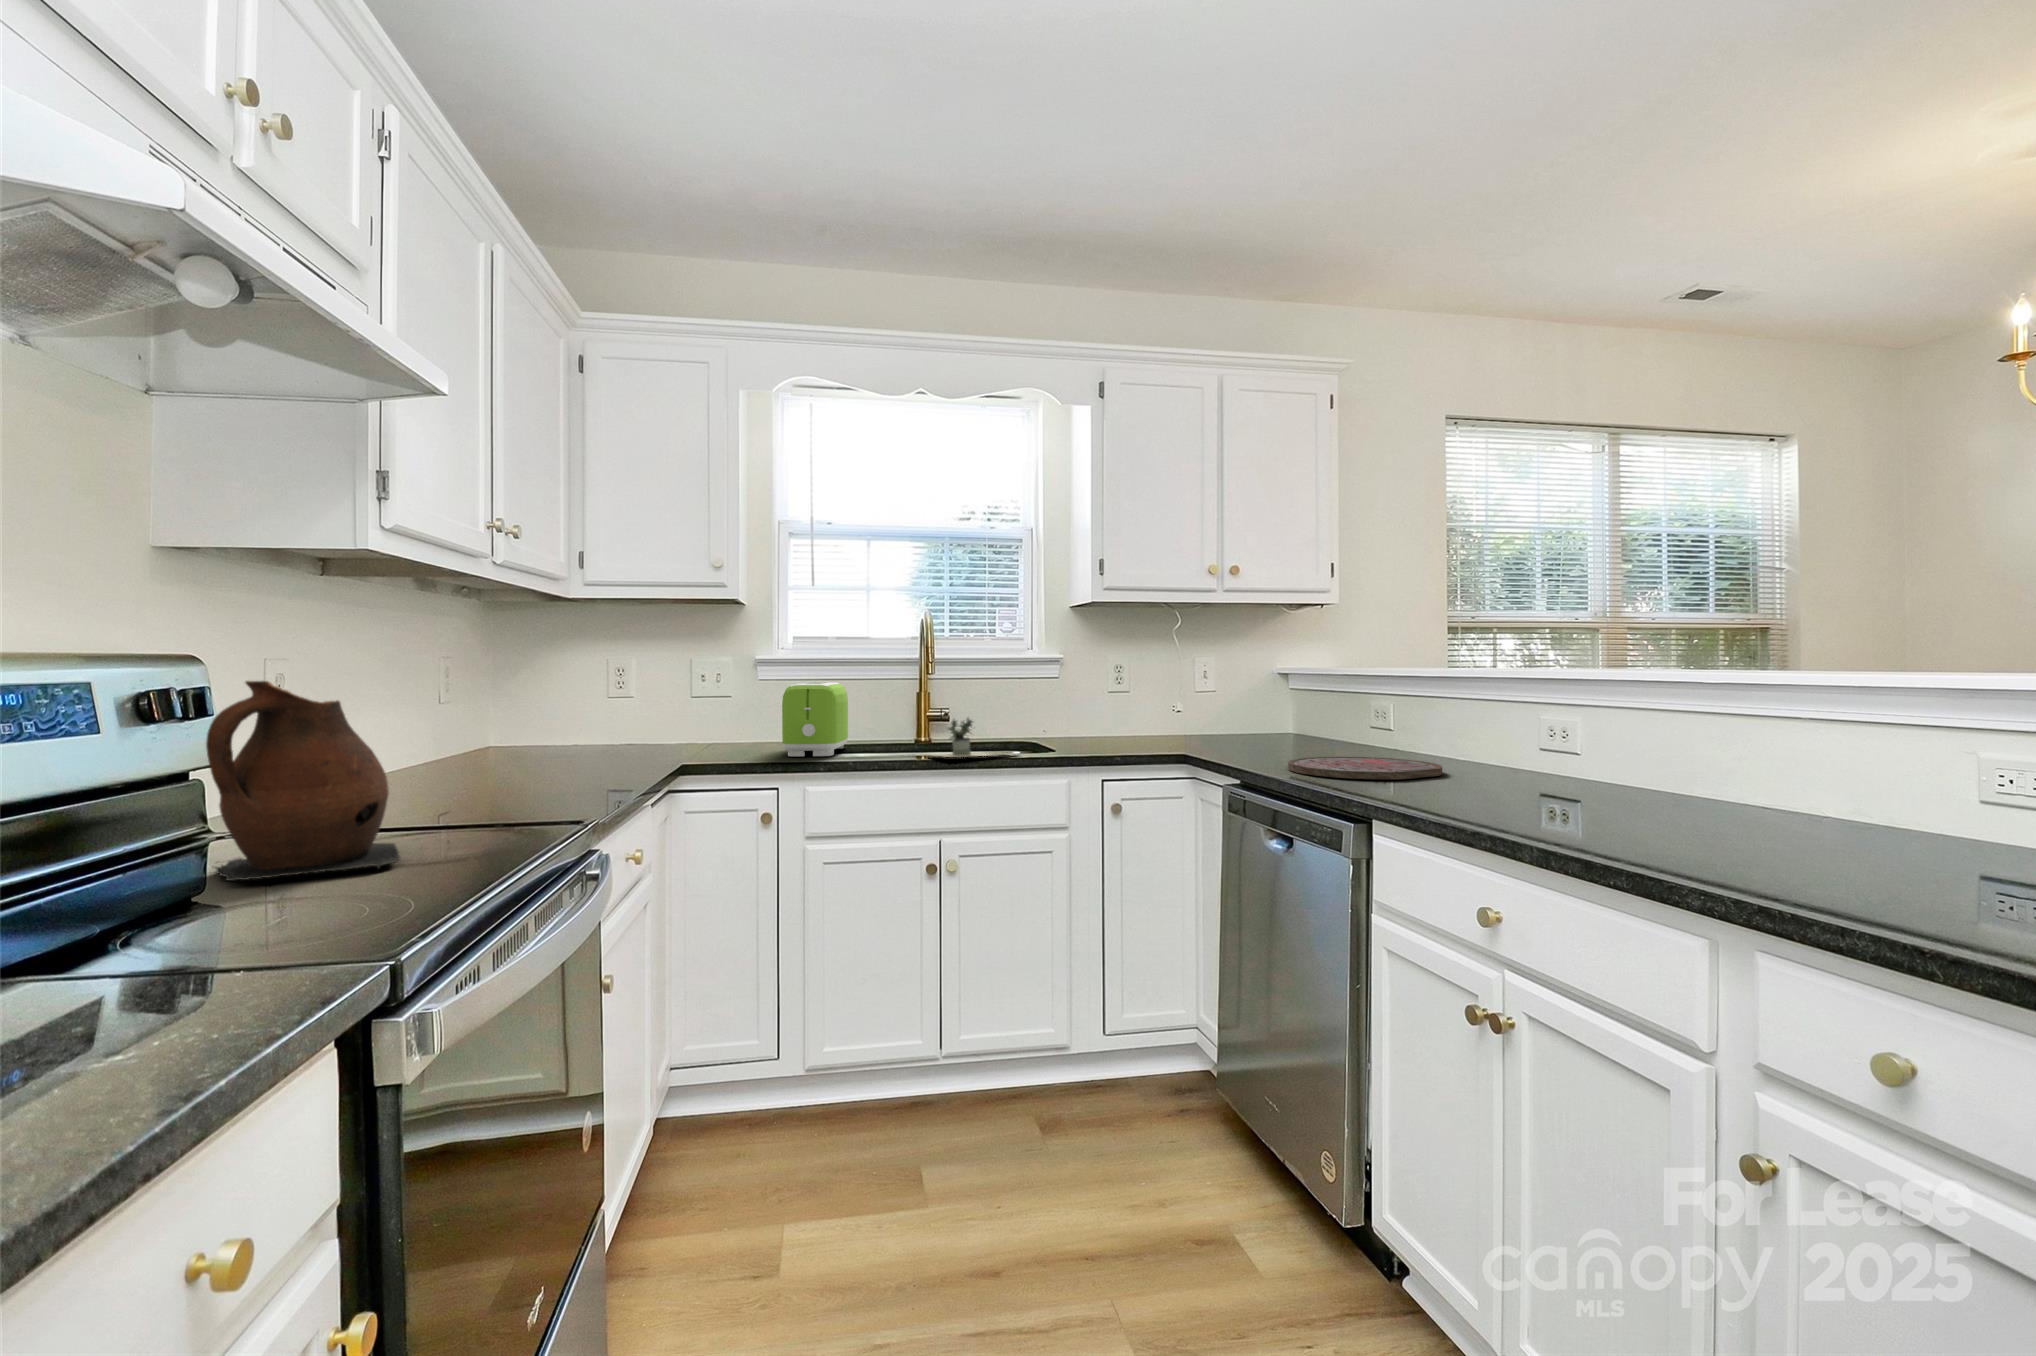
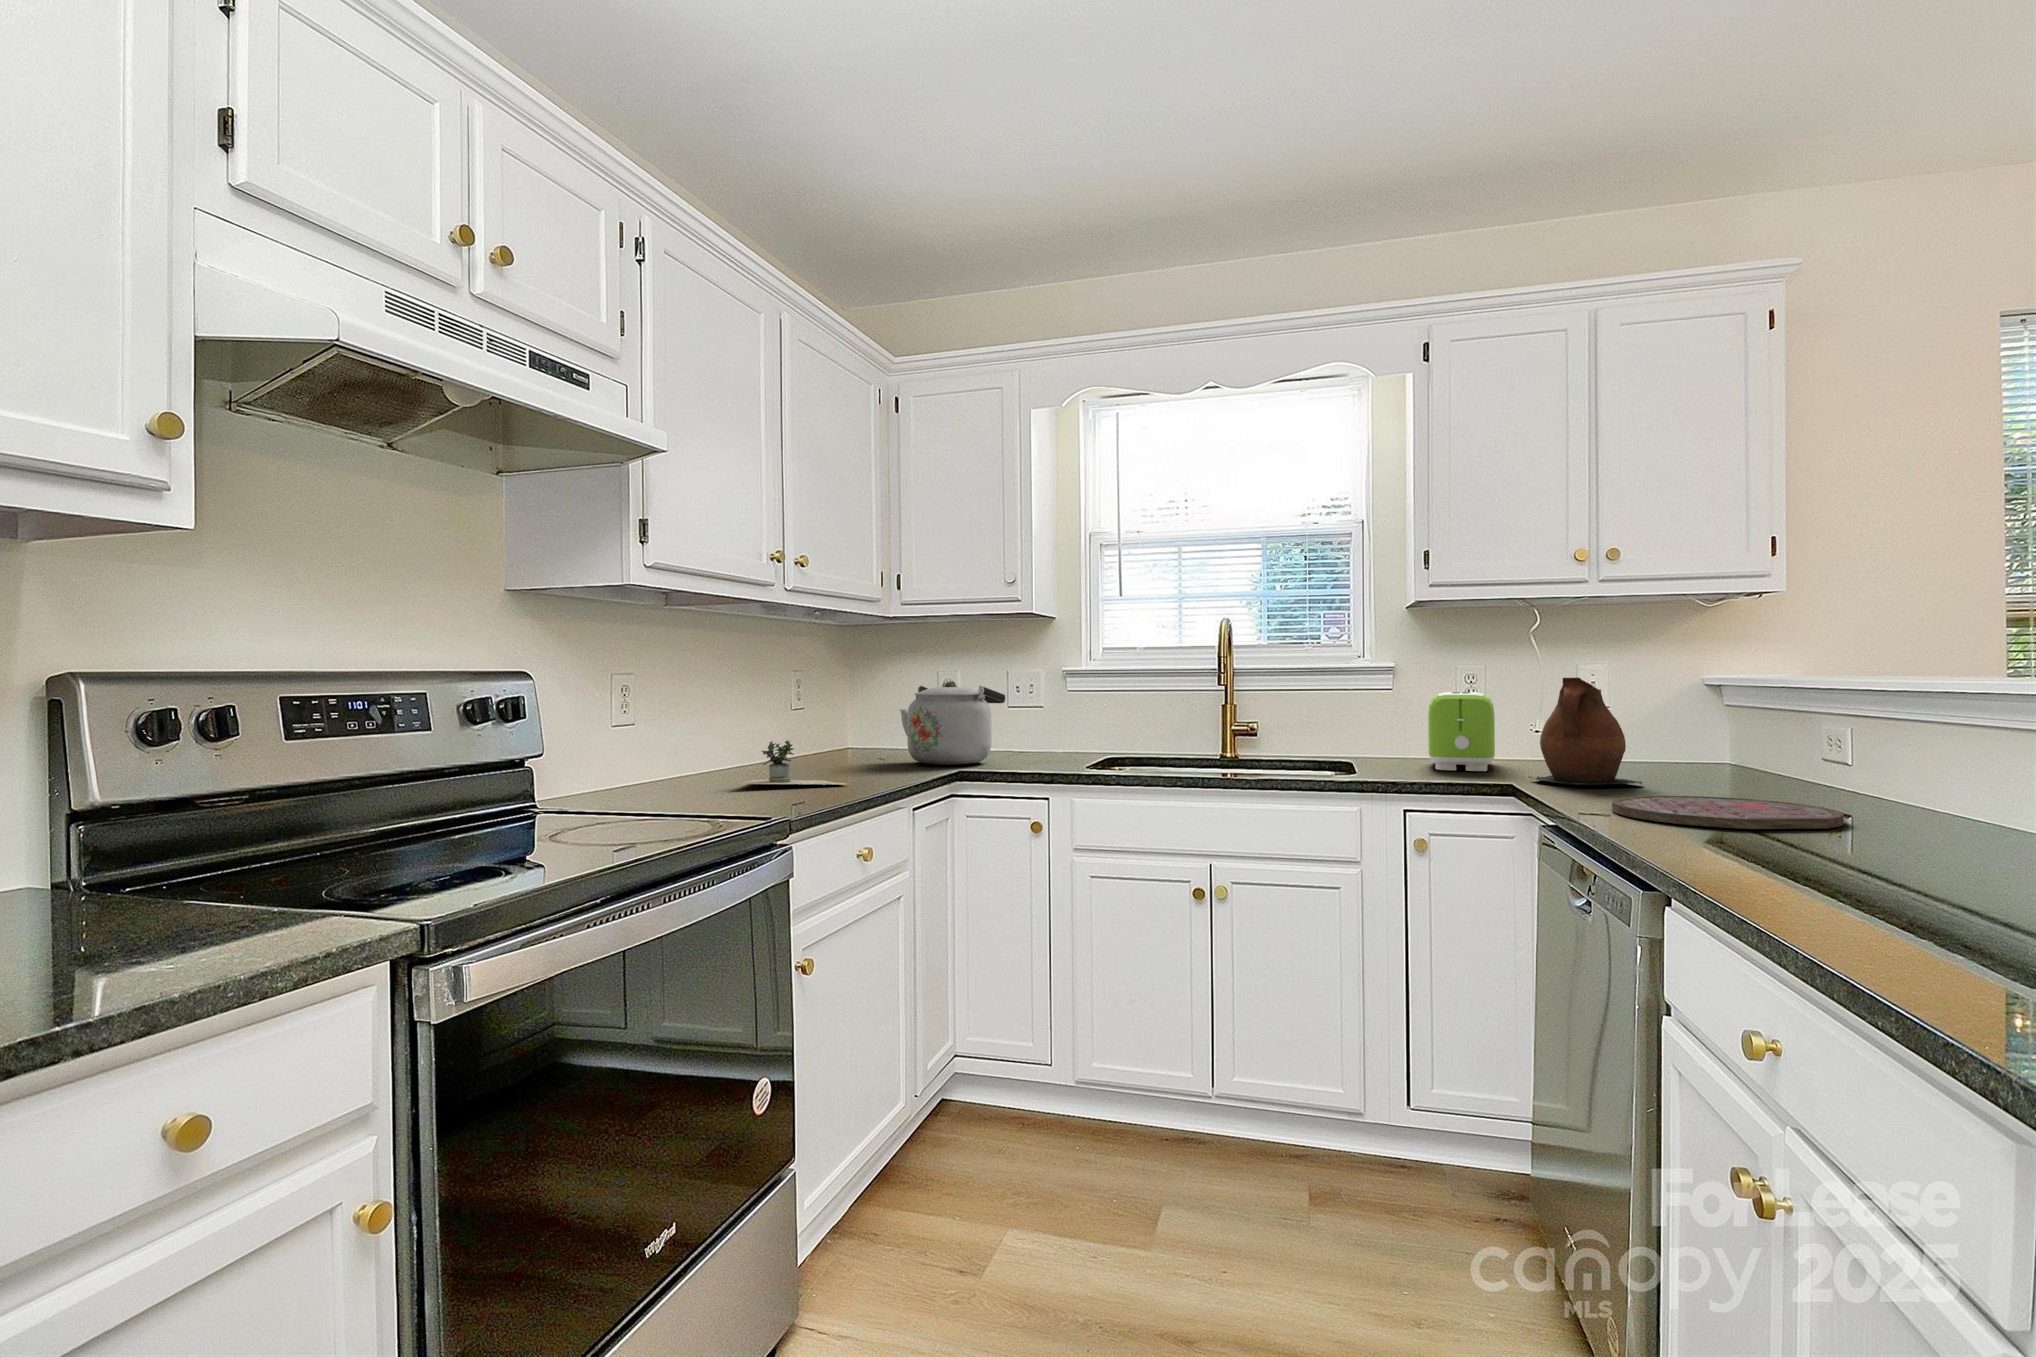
kettle: none [583,669,707,759] -> present [900,681,1005,765]
ceramic pitcher: present [206,681,400,881] -> present [1531,677,1642,785]
toaster: present [782,682,848,756] -> present [1428,692,1495,771]
potted plant: present [938,718,1014,757] -> present [739,740,884,785]

